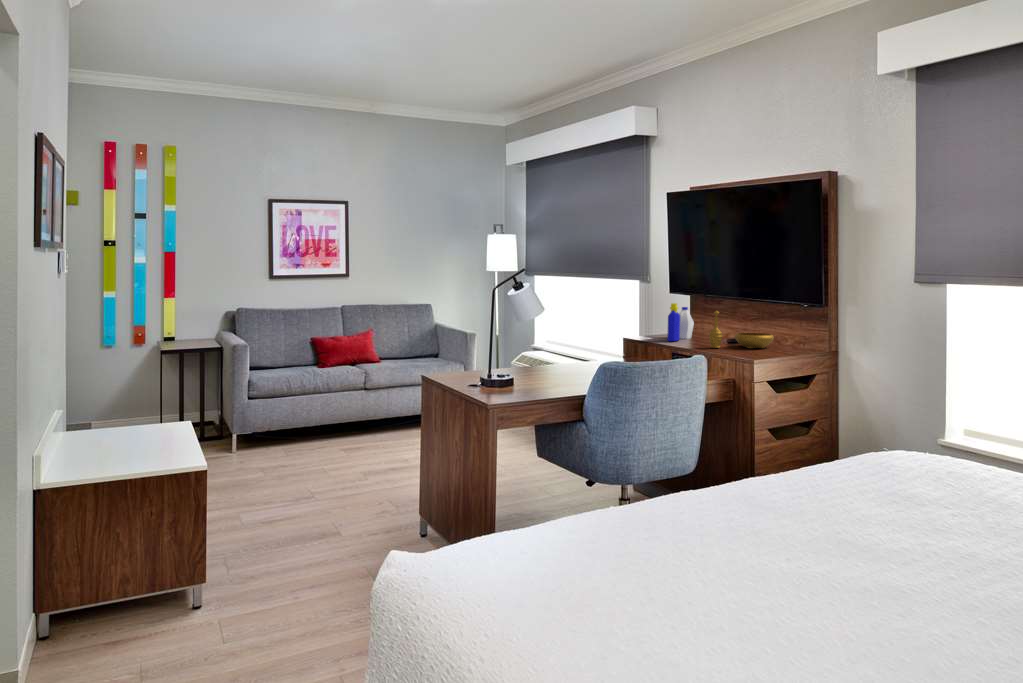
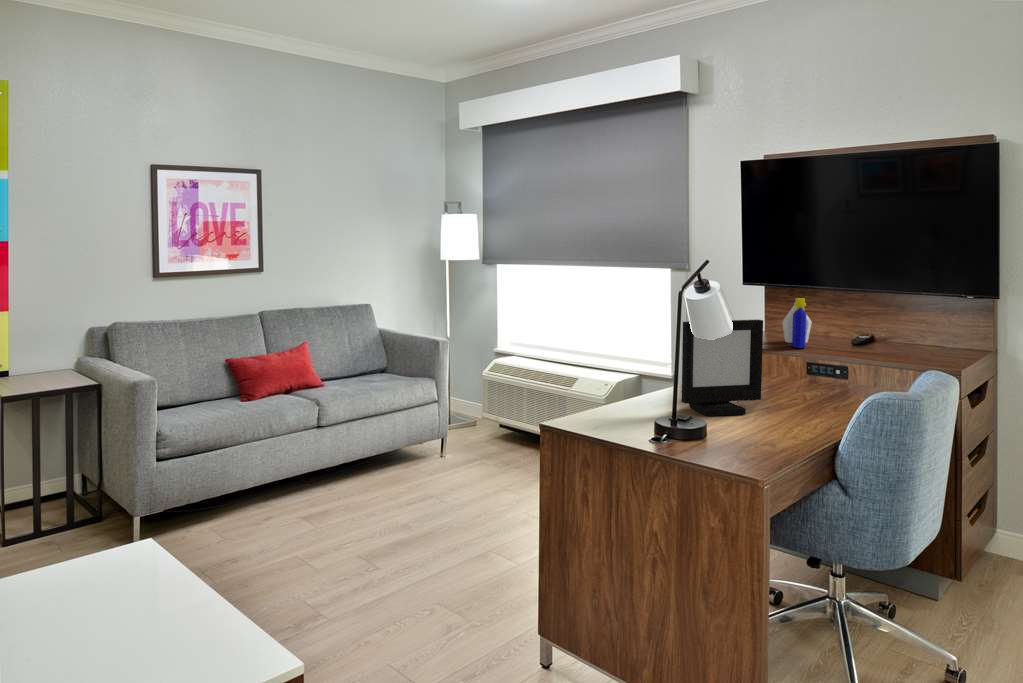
decorative bowl: present [709,311,774,348] -> none [875,307,953,356]
picture frame: none [525,313,581,378] -> present [682,320,763,416]

